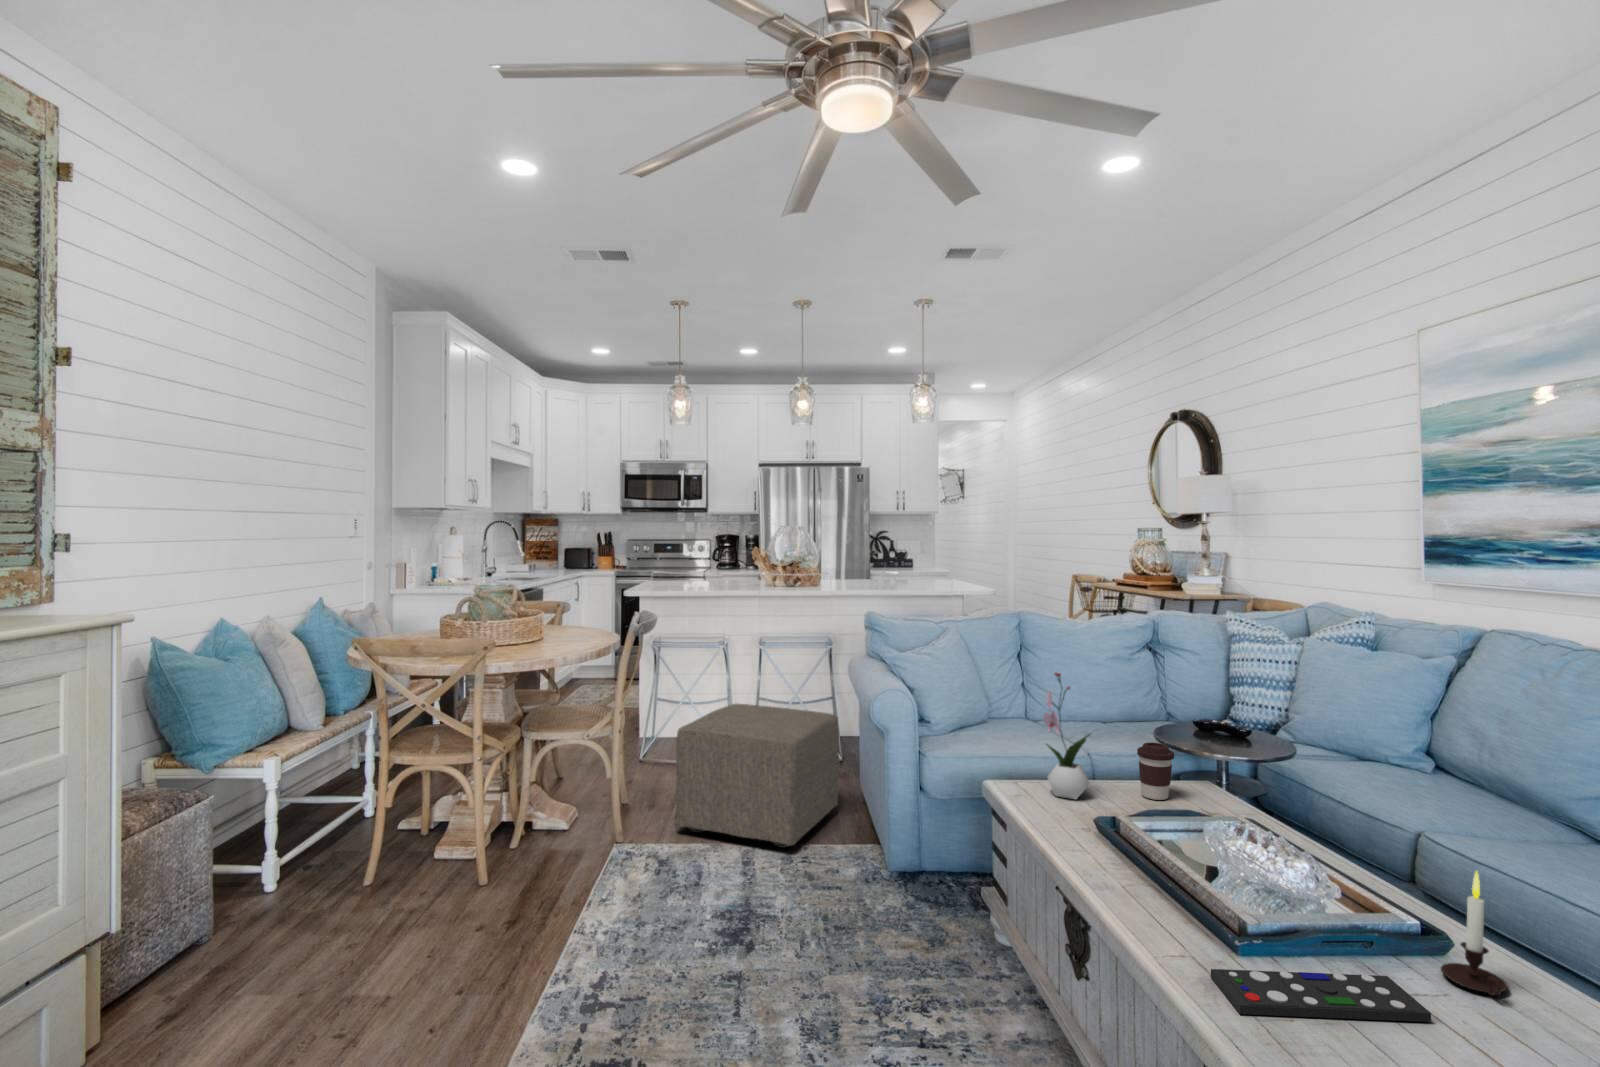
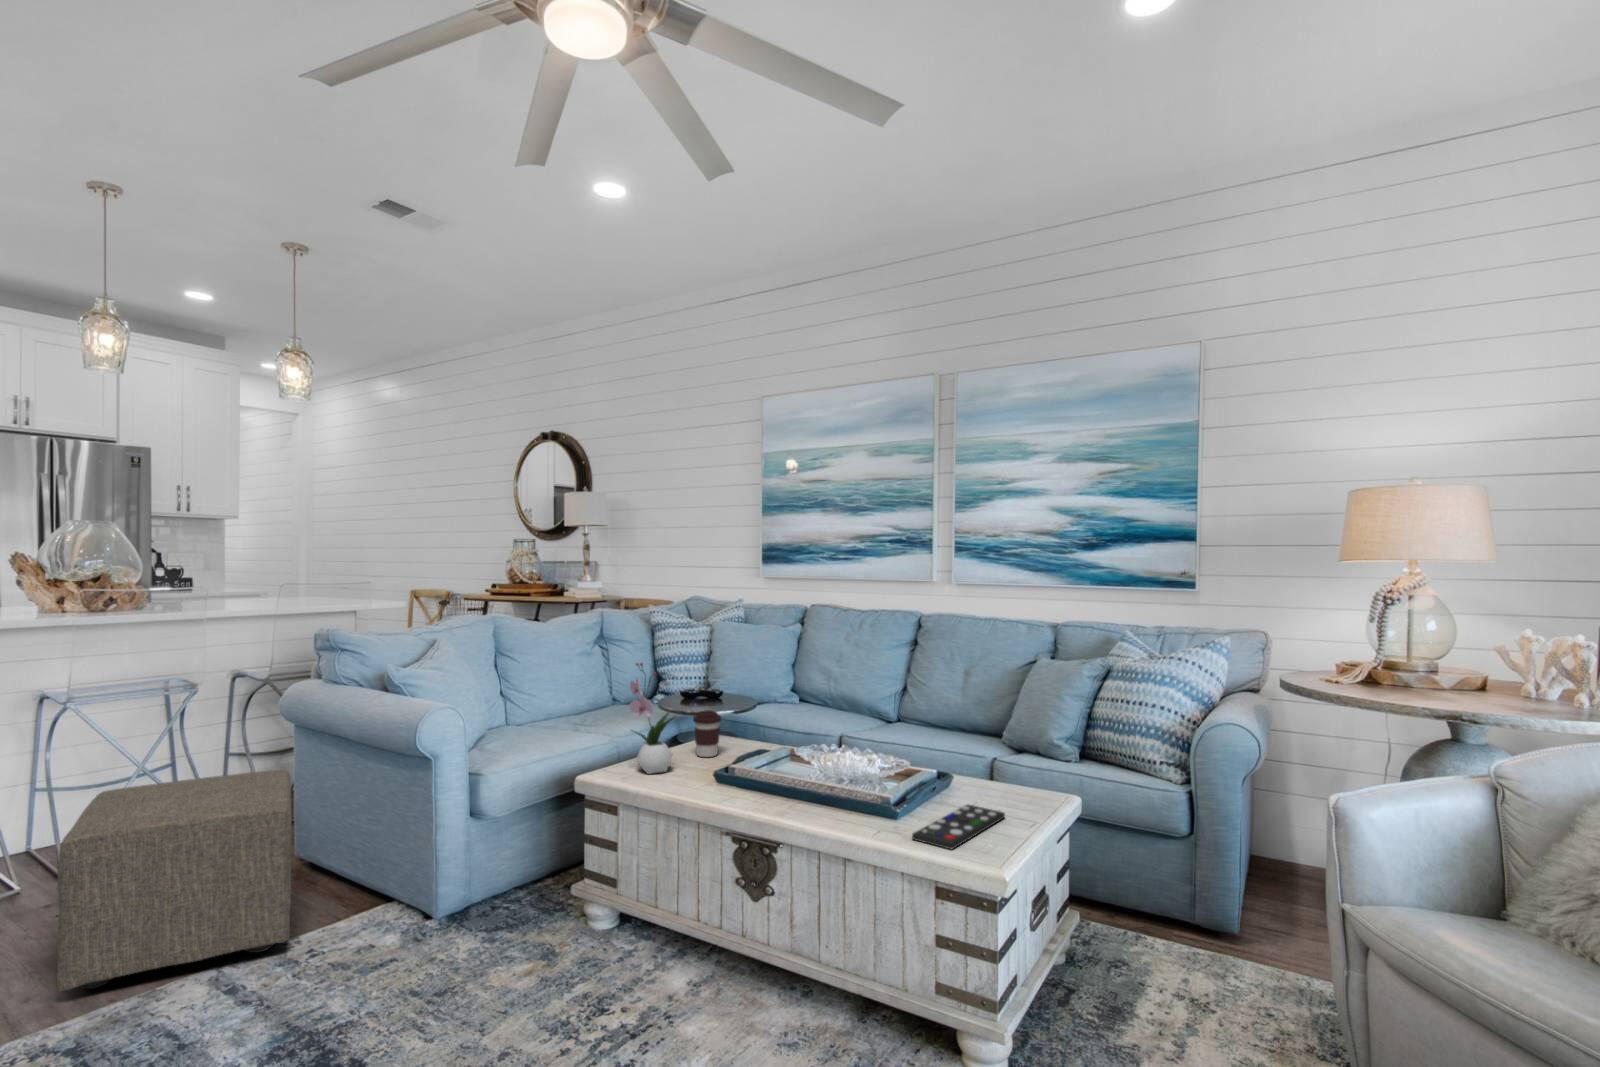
candle: present [1441,872,1508,996] -> none [970,727,1008,798]

